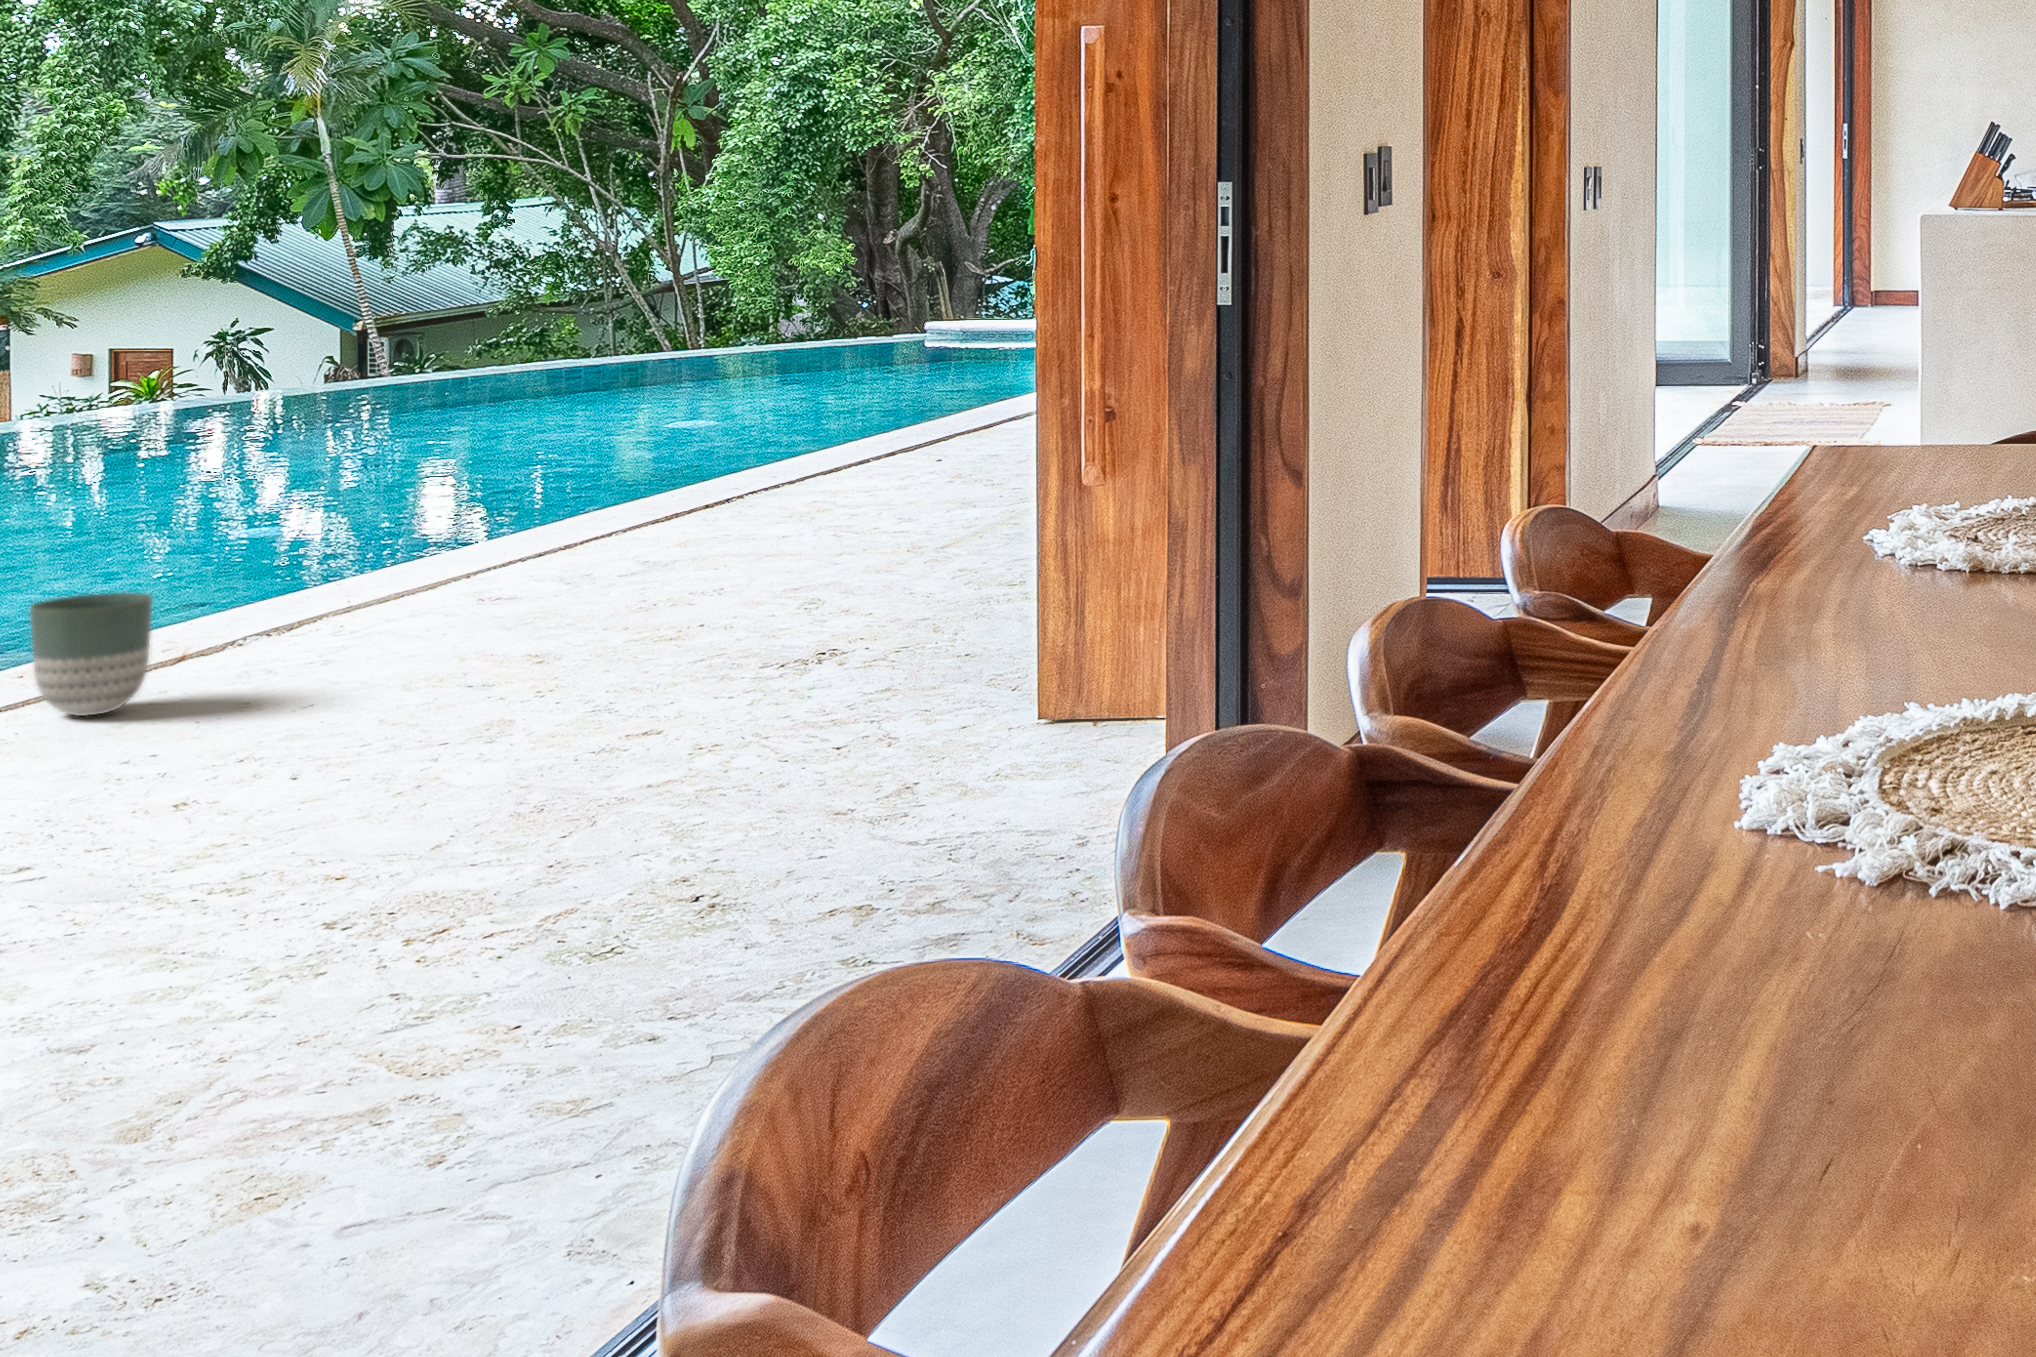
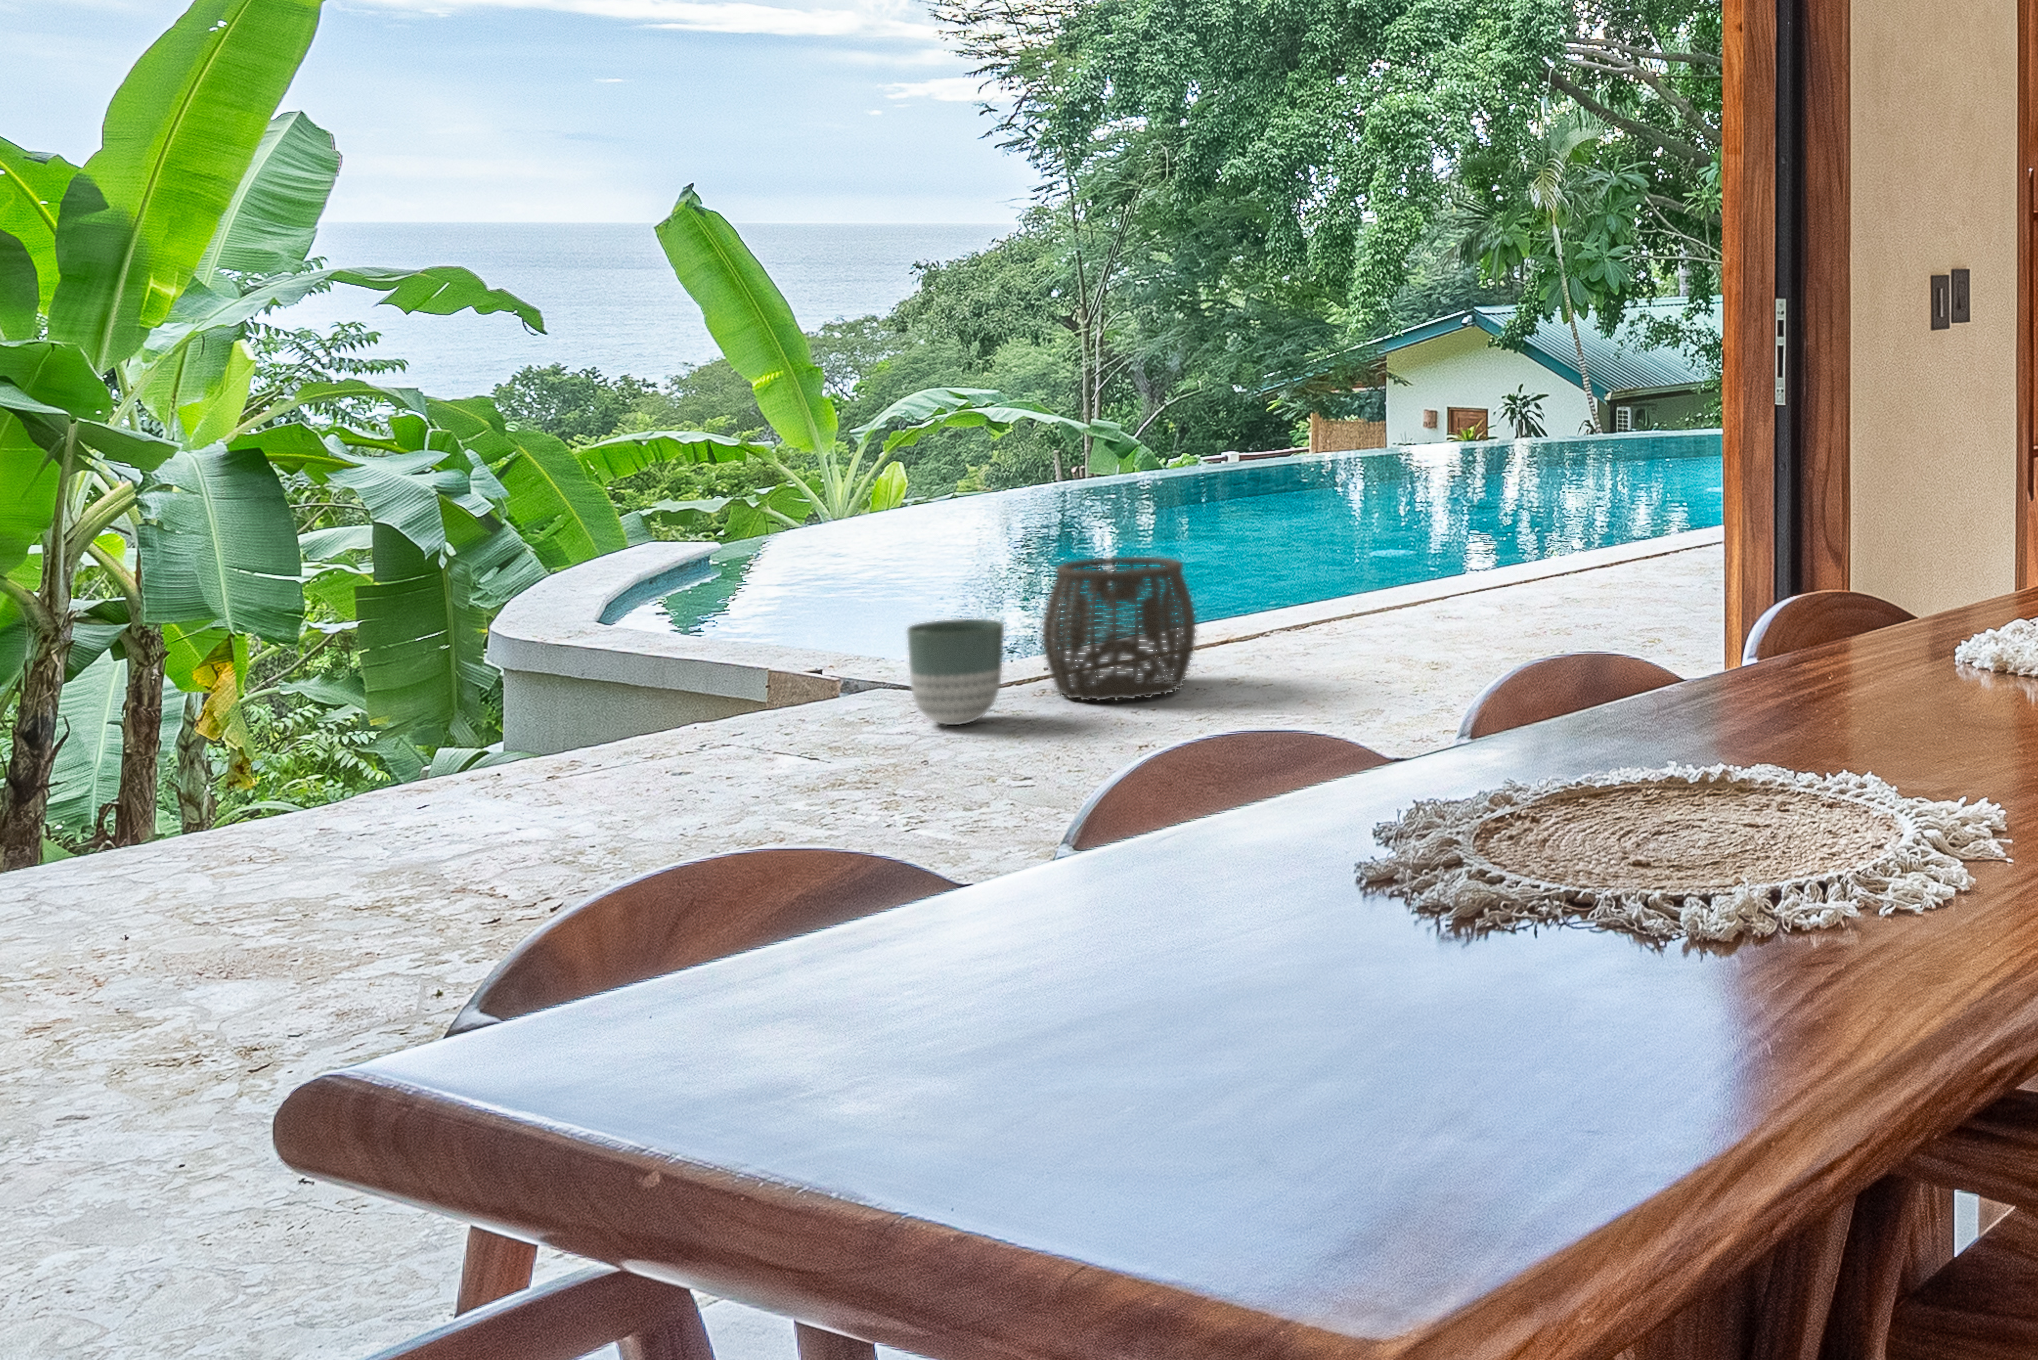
woven basket: none [134,512,332,679] -> present [1042,557,1196,700]

